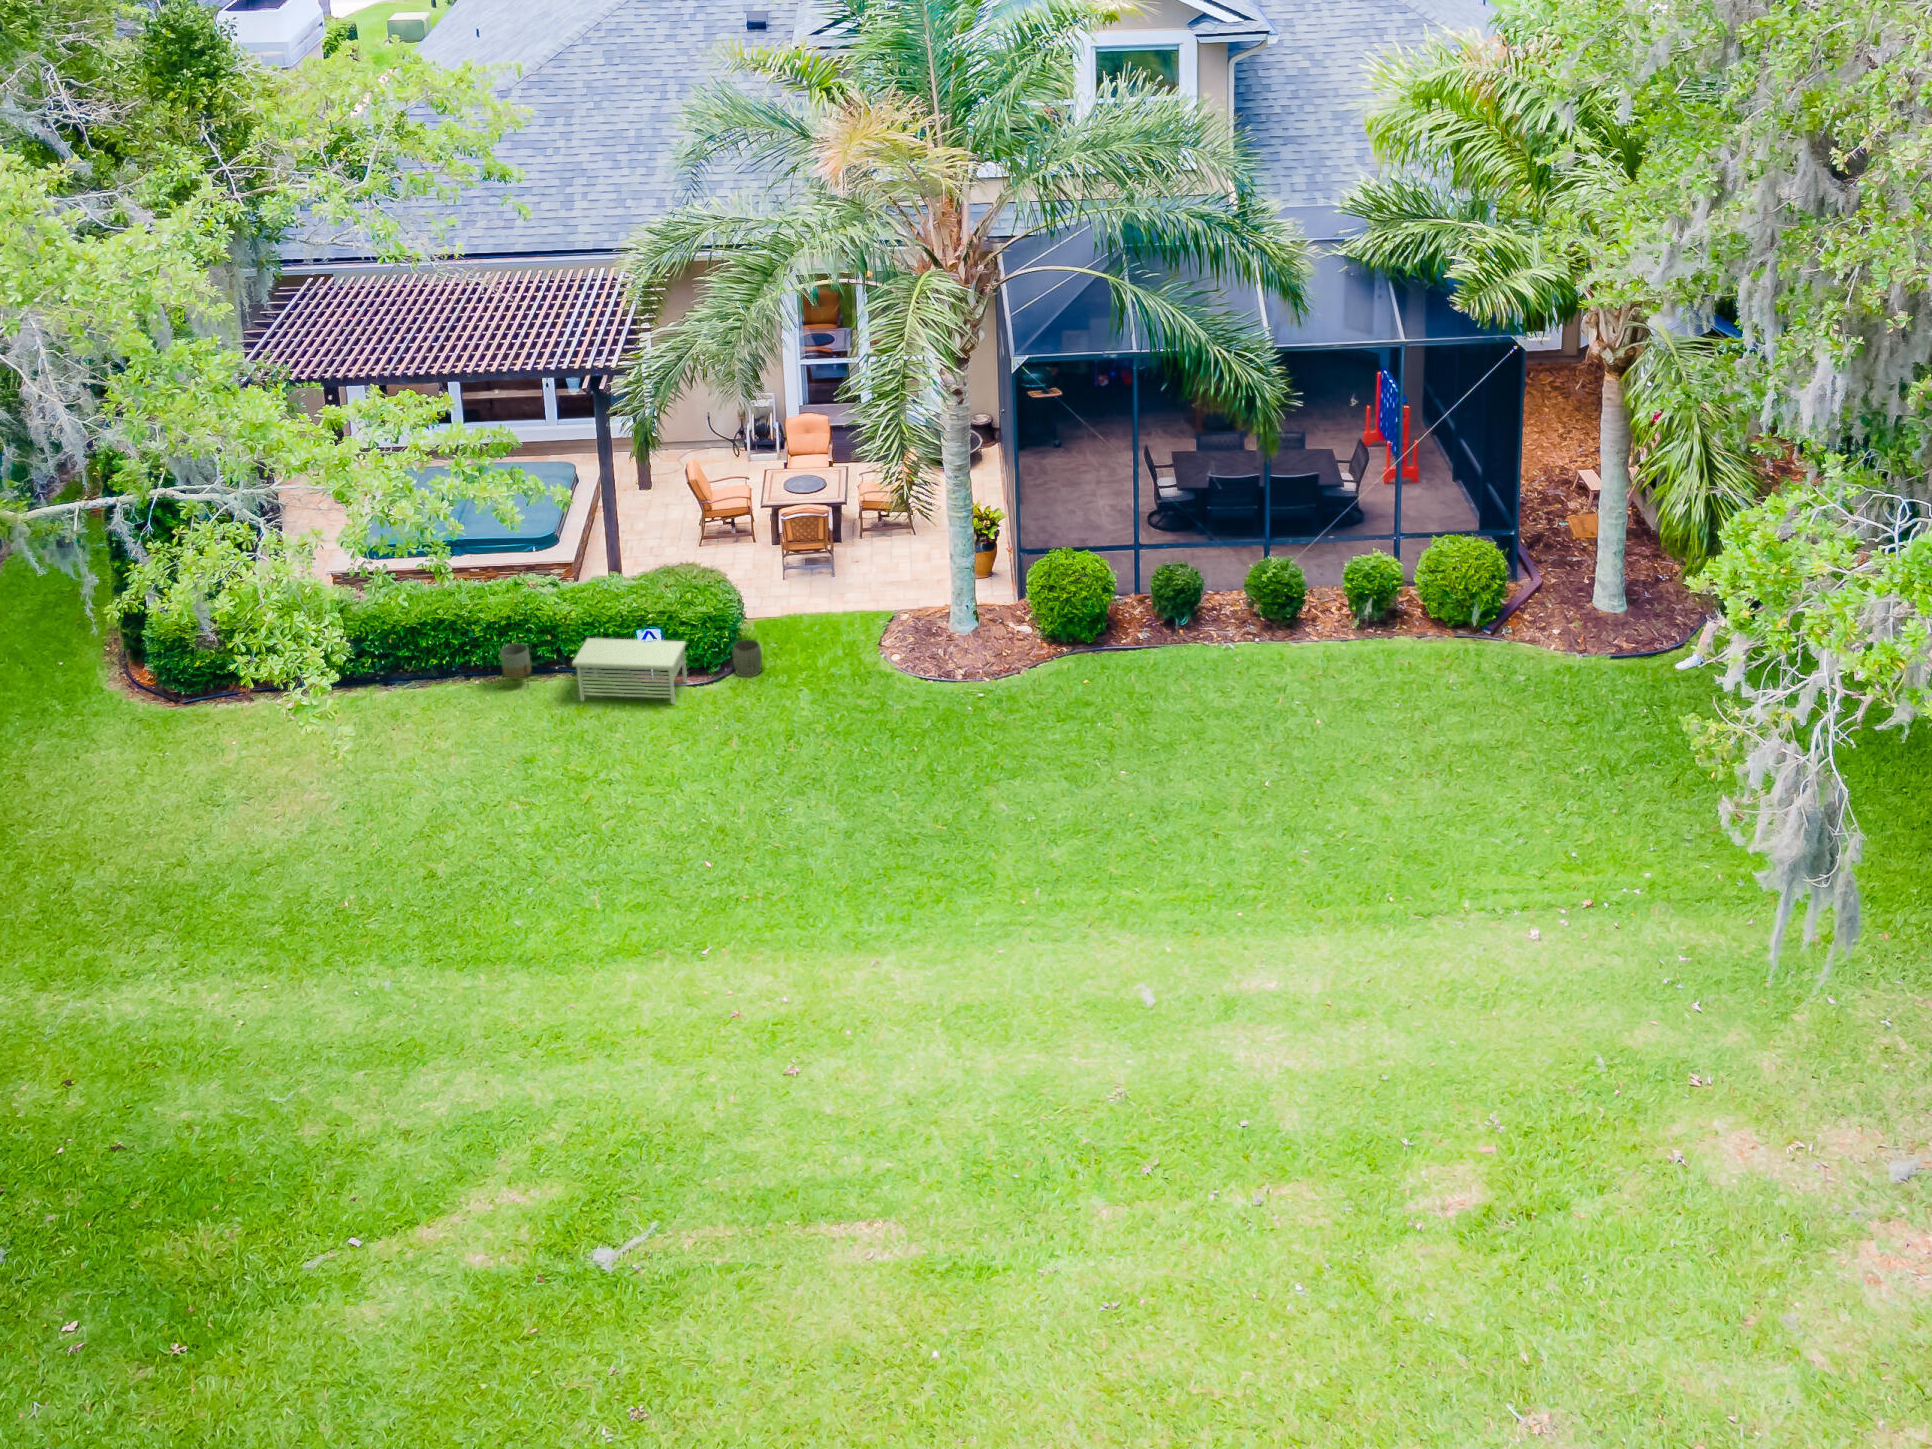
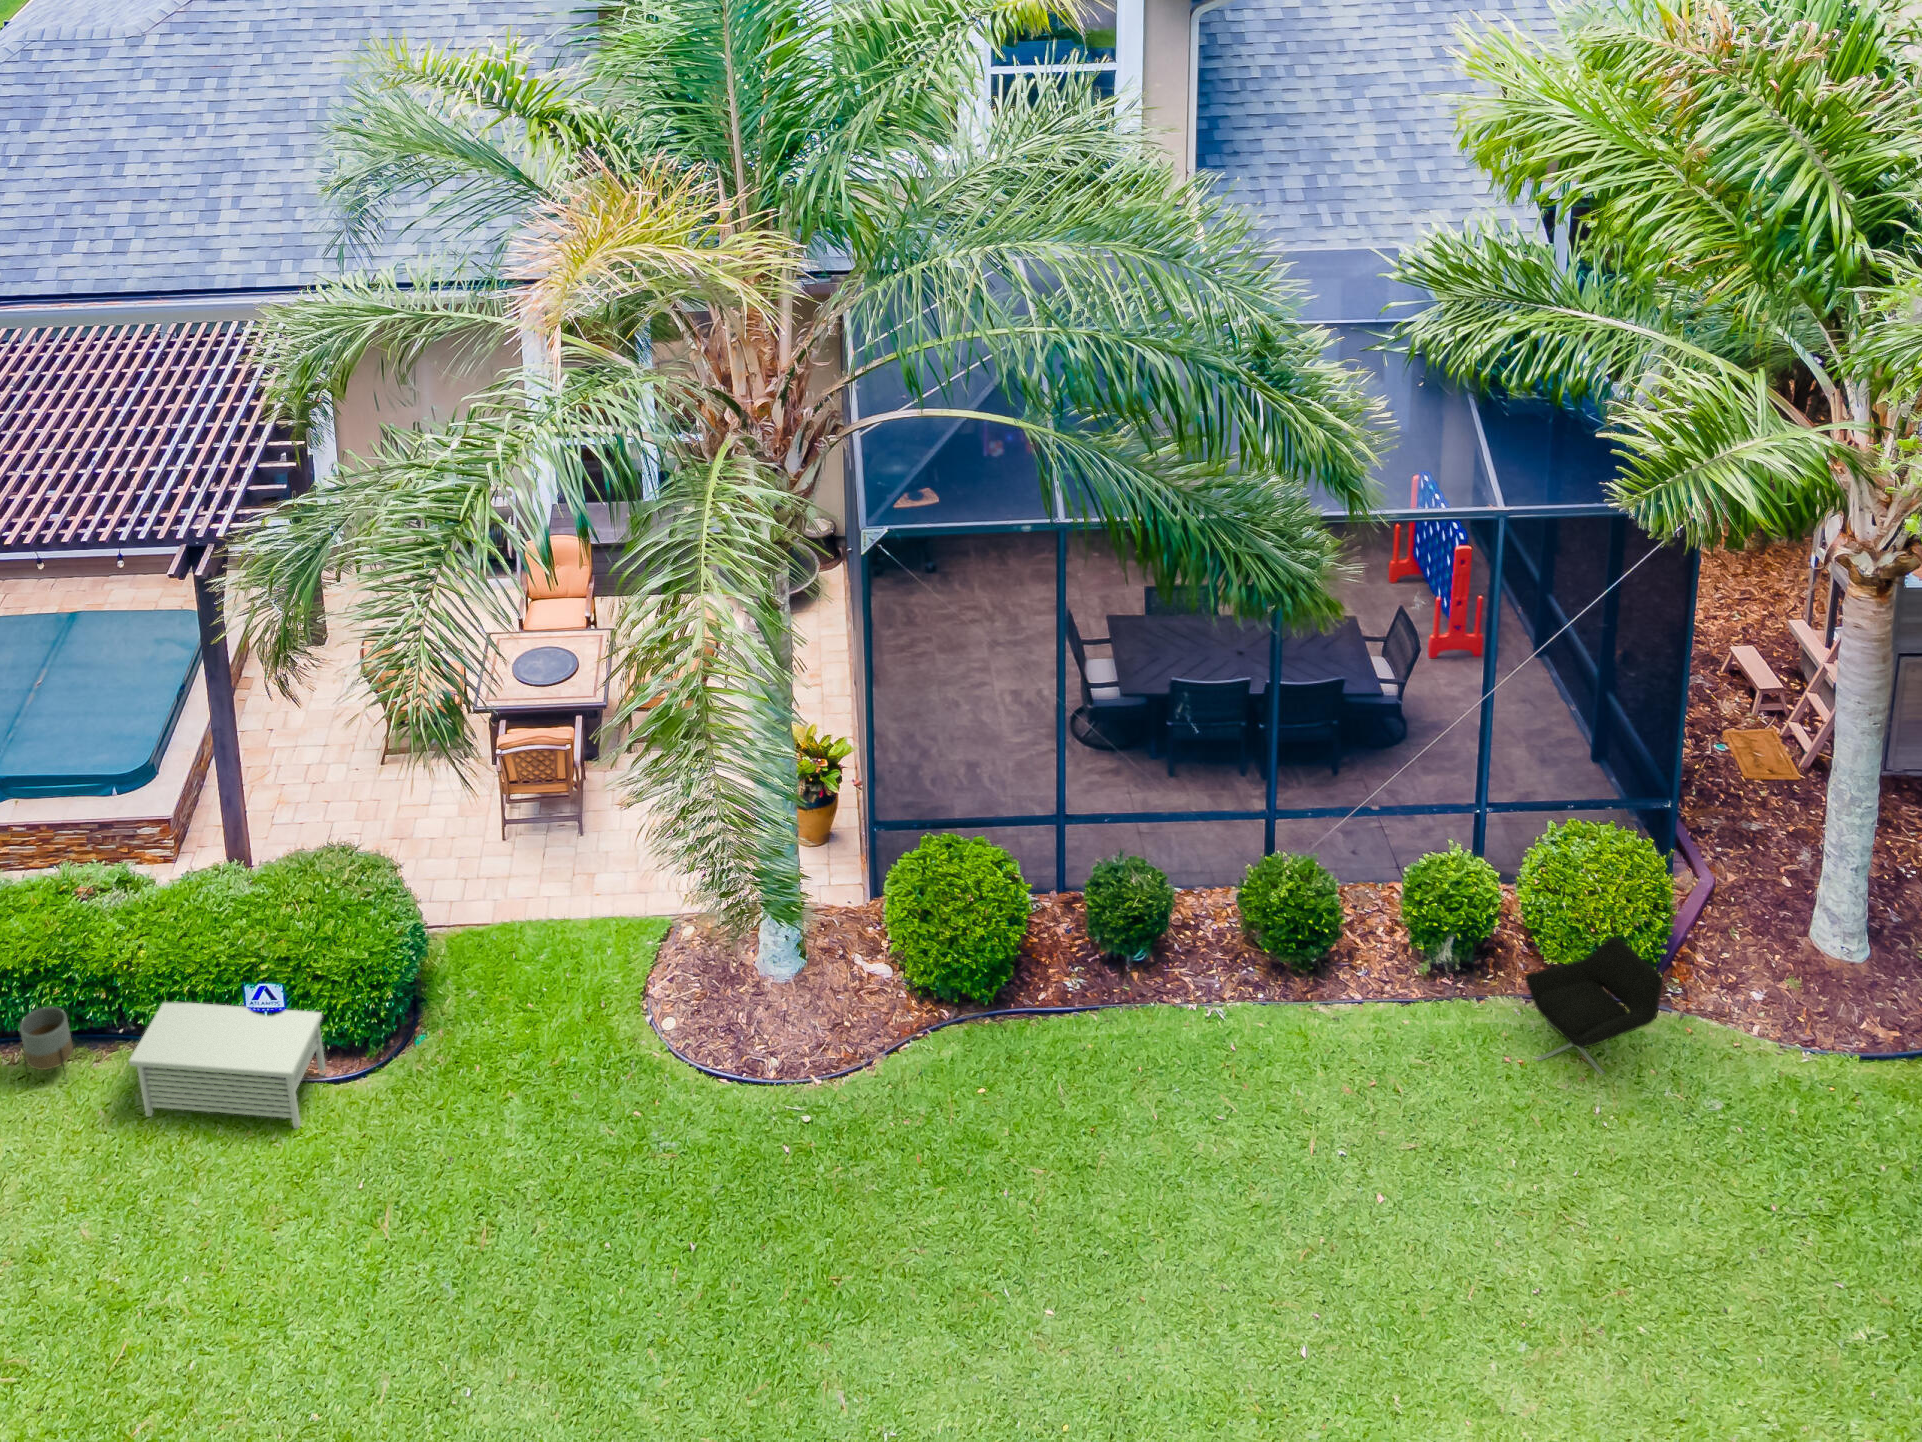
lounge chair: none [1416,594,1495,671] -> present [1525,937,1663,1074]
woven basket: present [733,639,762,677] -> none [401,997,450,1063]

